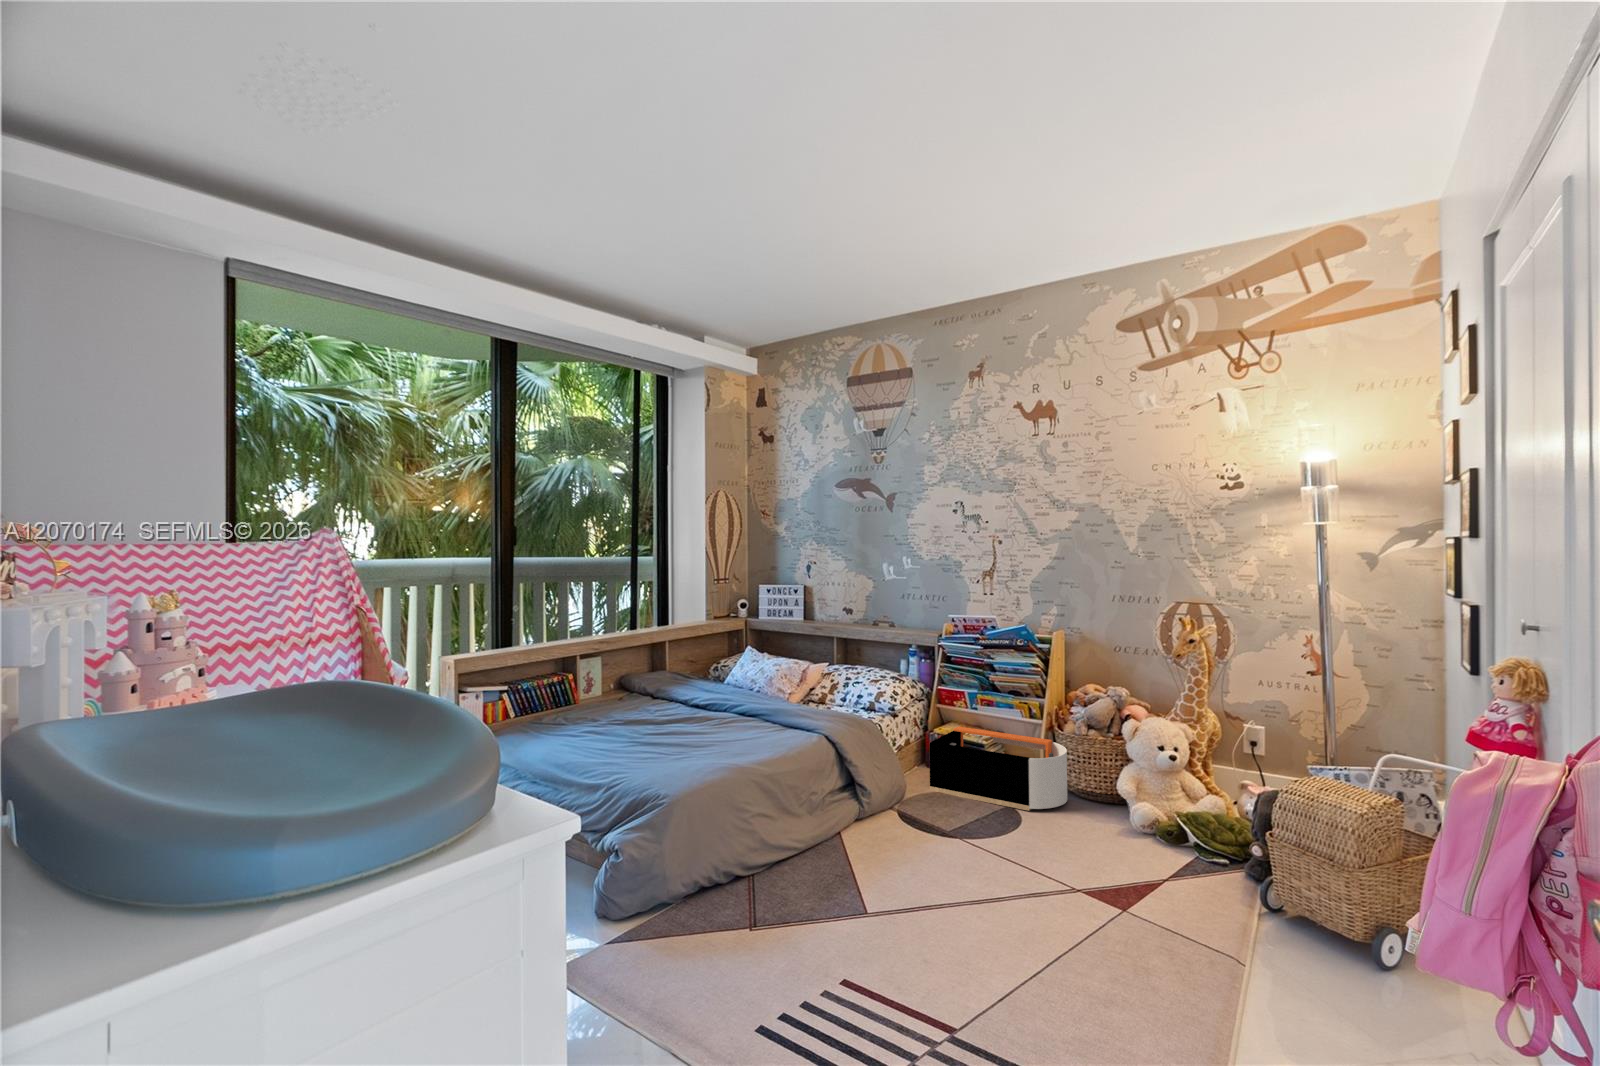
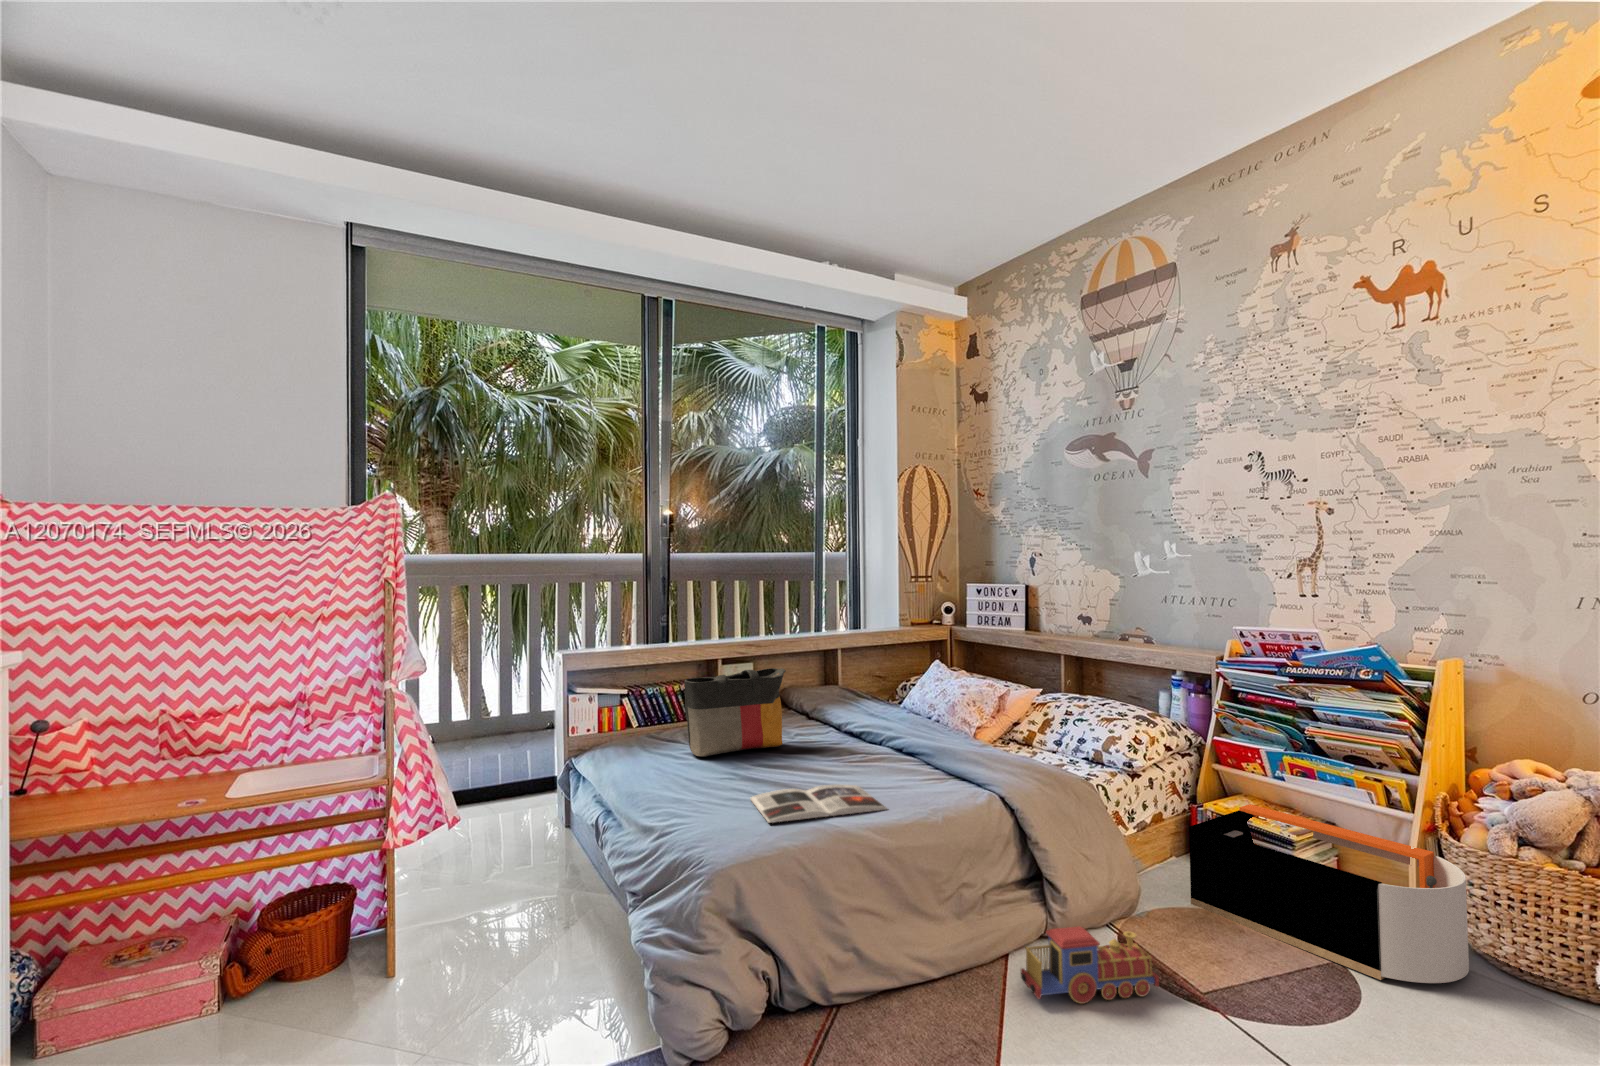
tote bag: none [586,661,659,732] -> present [684,668,786,757]
magazine: none [667,738,765,765] -> present [750,785,888,823]
toy train: none [852,803,926,847] -> present [1021,926,1159,1004]

